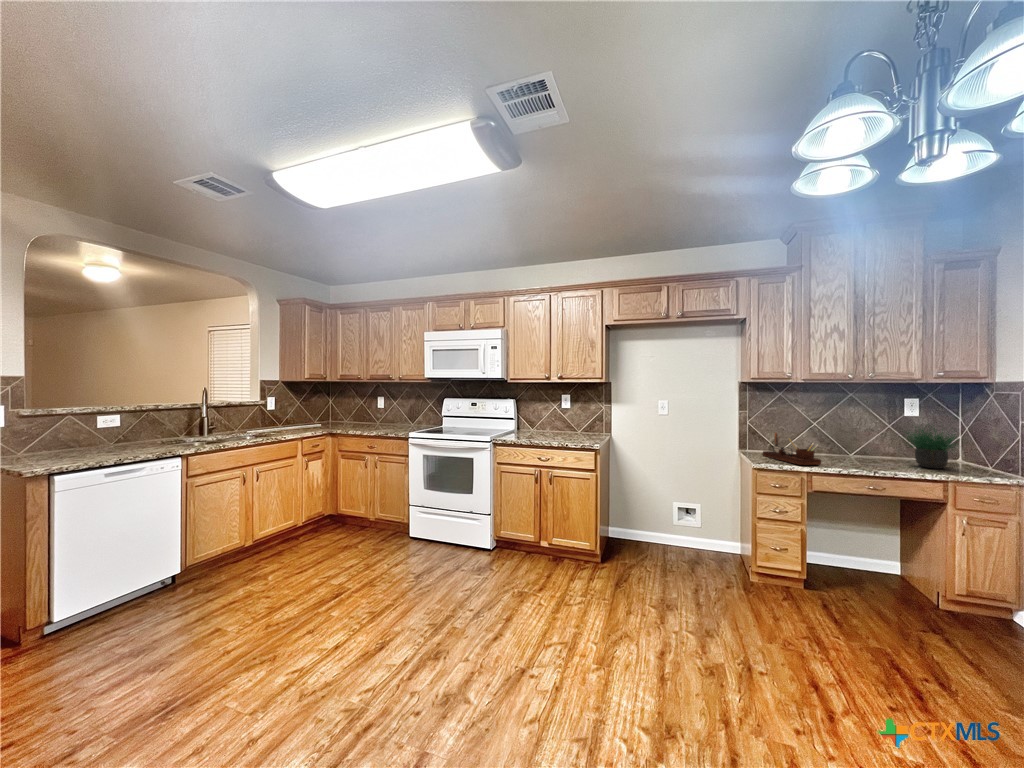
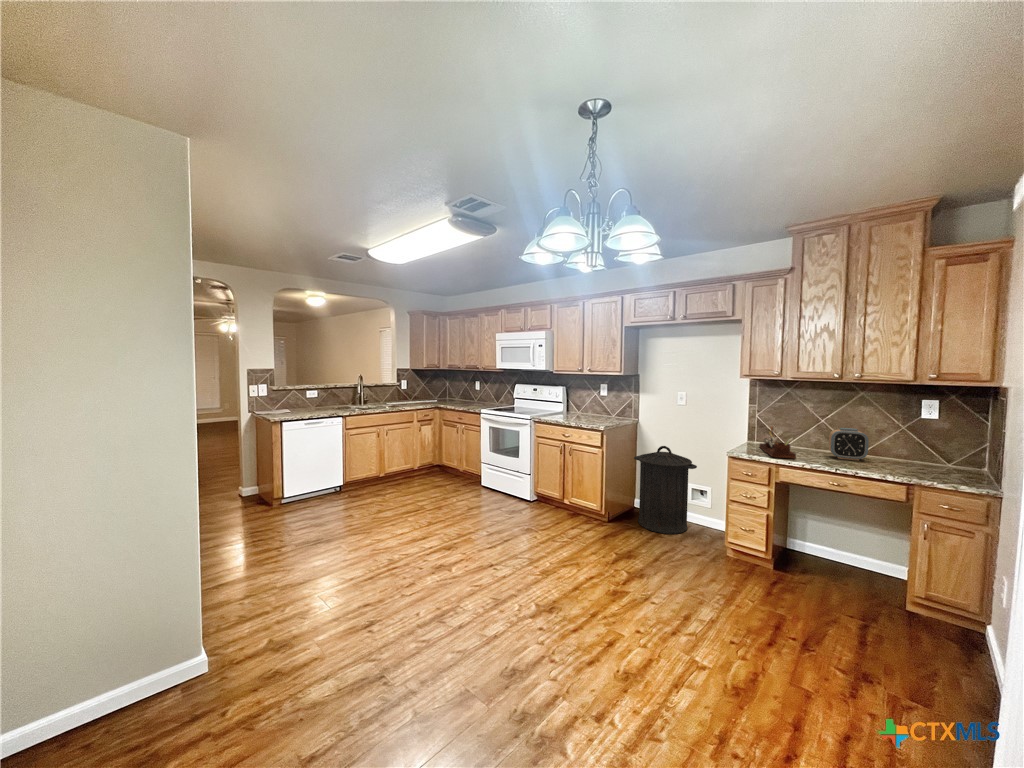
potted plant: present [908,428,955,469] -> none [884,417,965,473]
alarm clock: none [833,430,873,462] -> present [829,428,869,461]
trash can: none [620,462,696,566] -> present [634,446,697,534]

